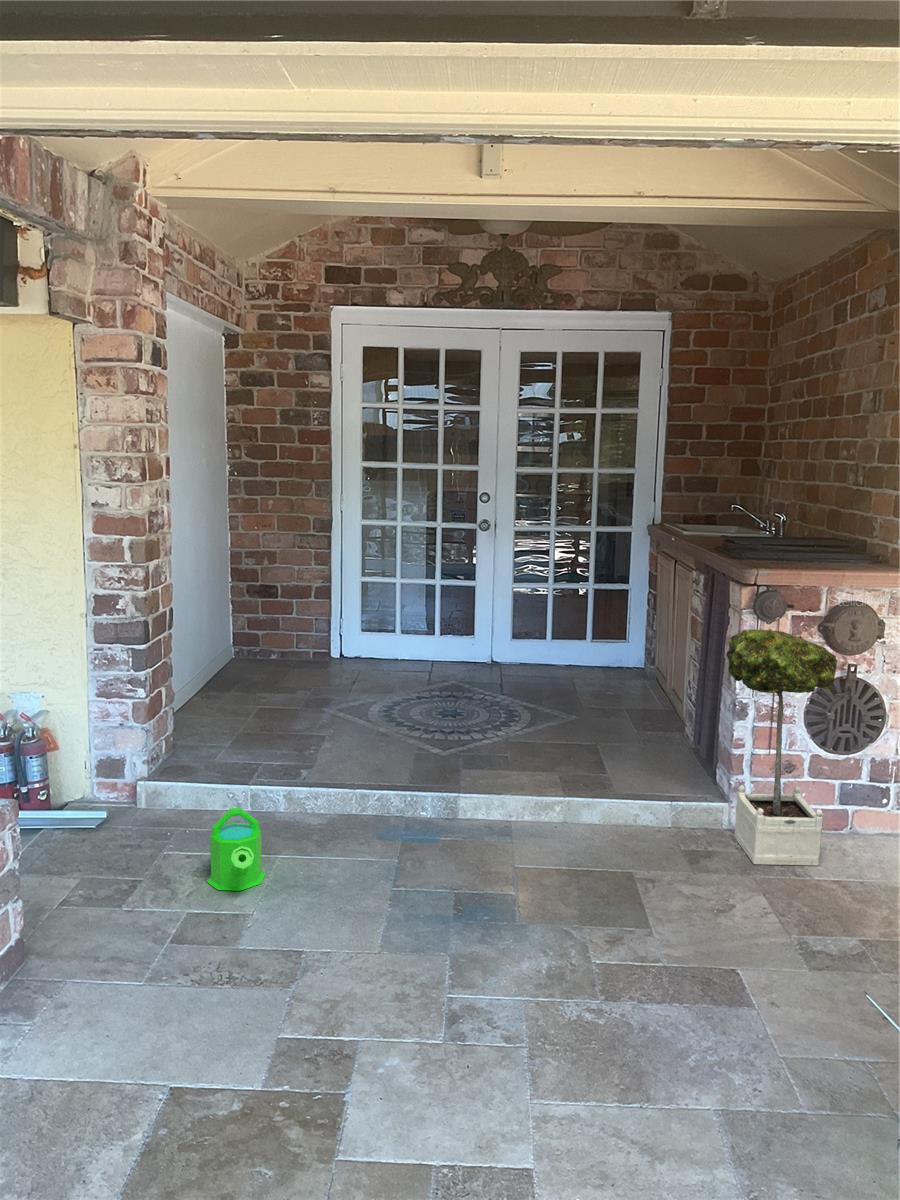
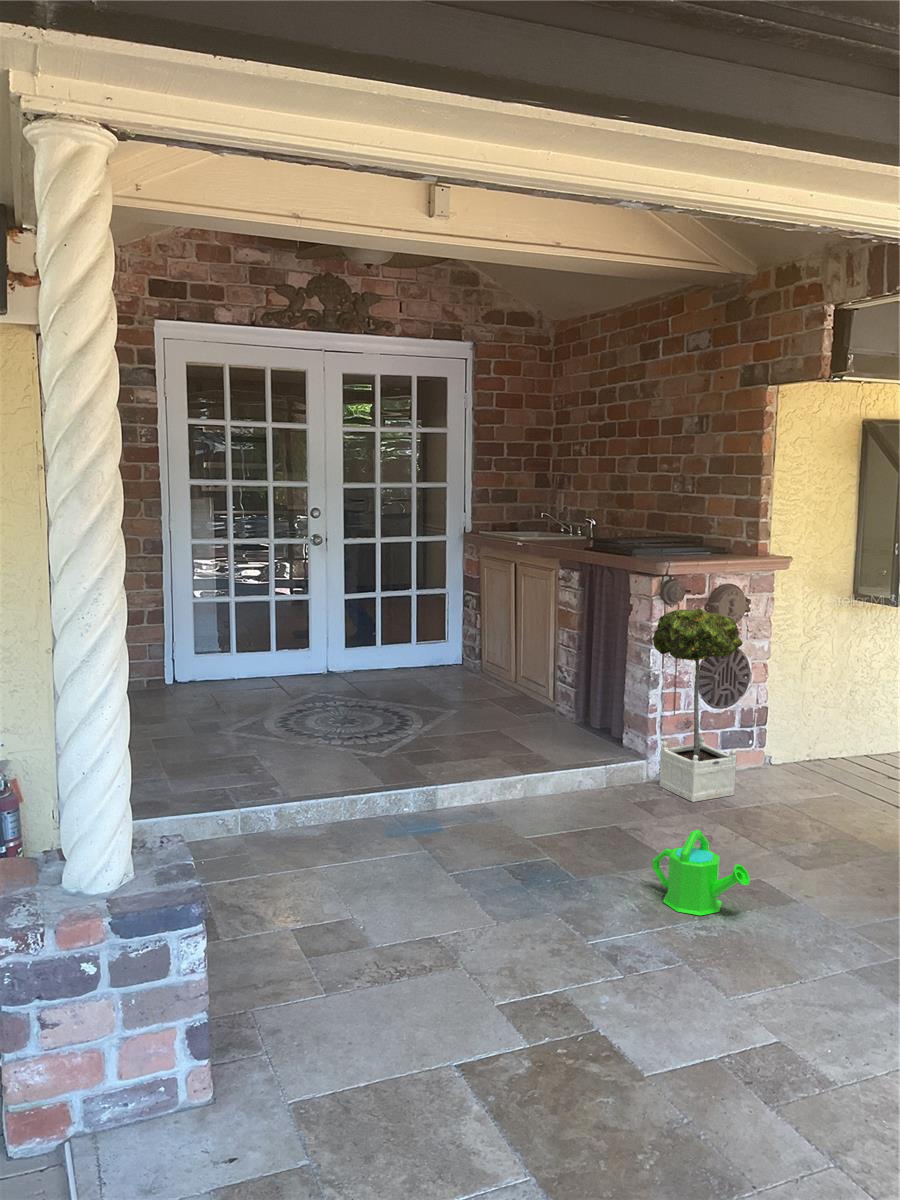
watering can: present [207,807,266,891] -> present [652,830,750,916]

